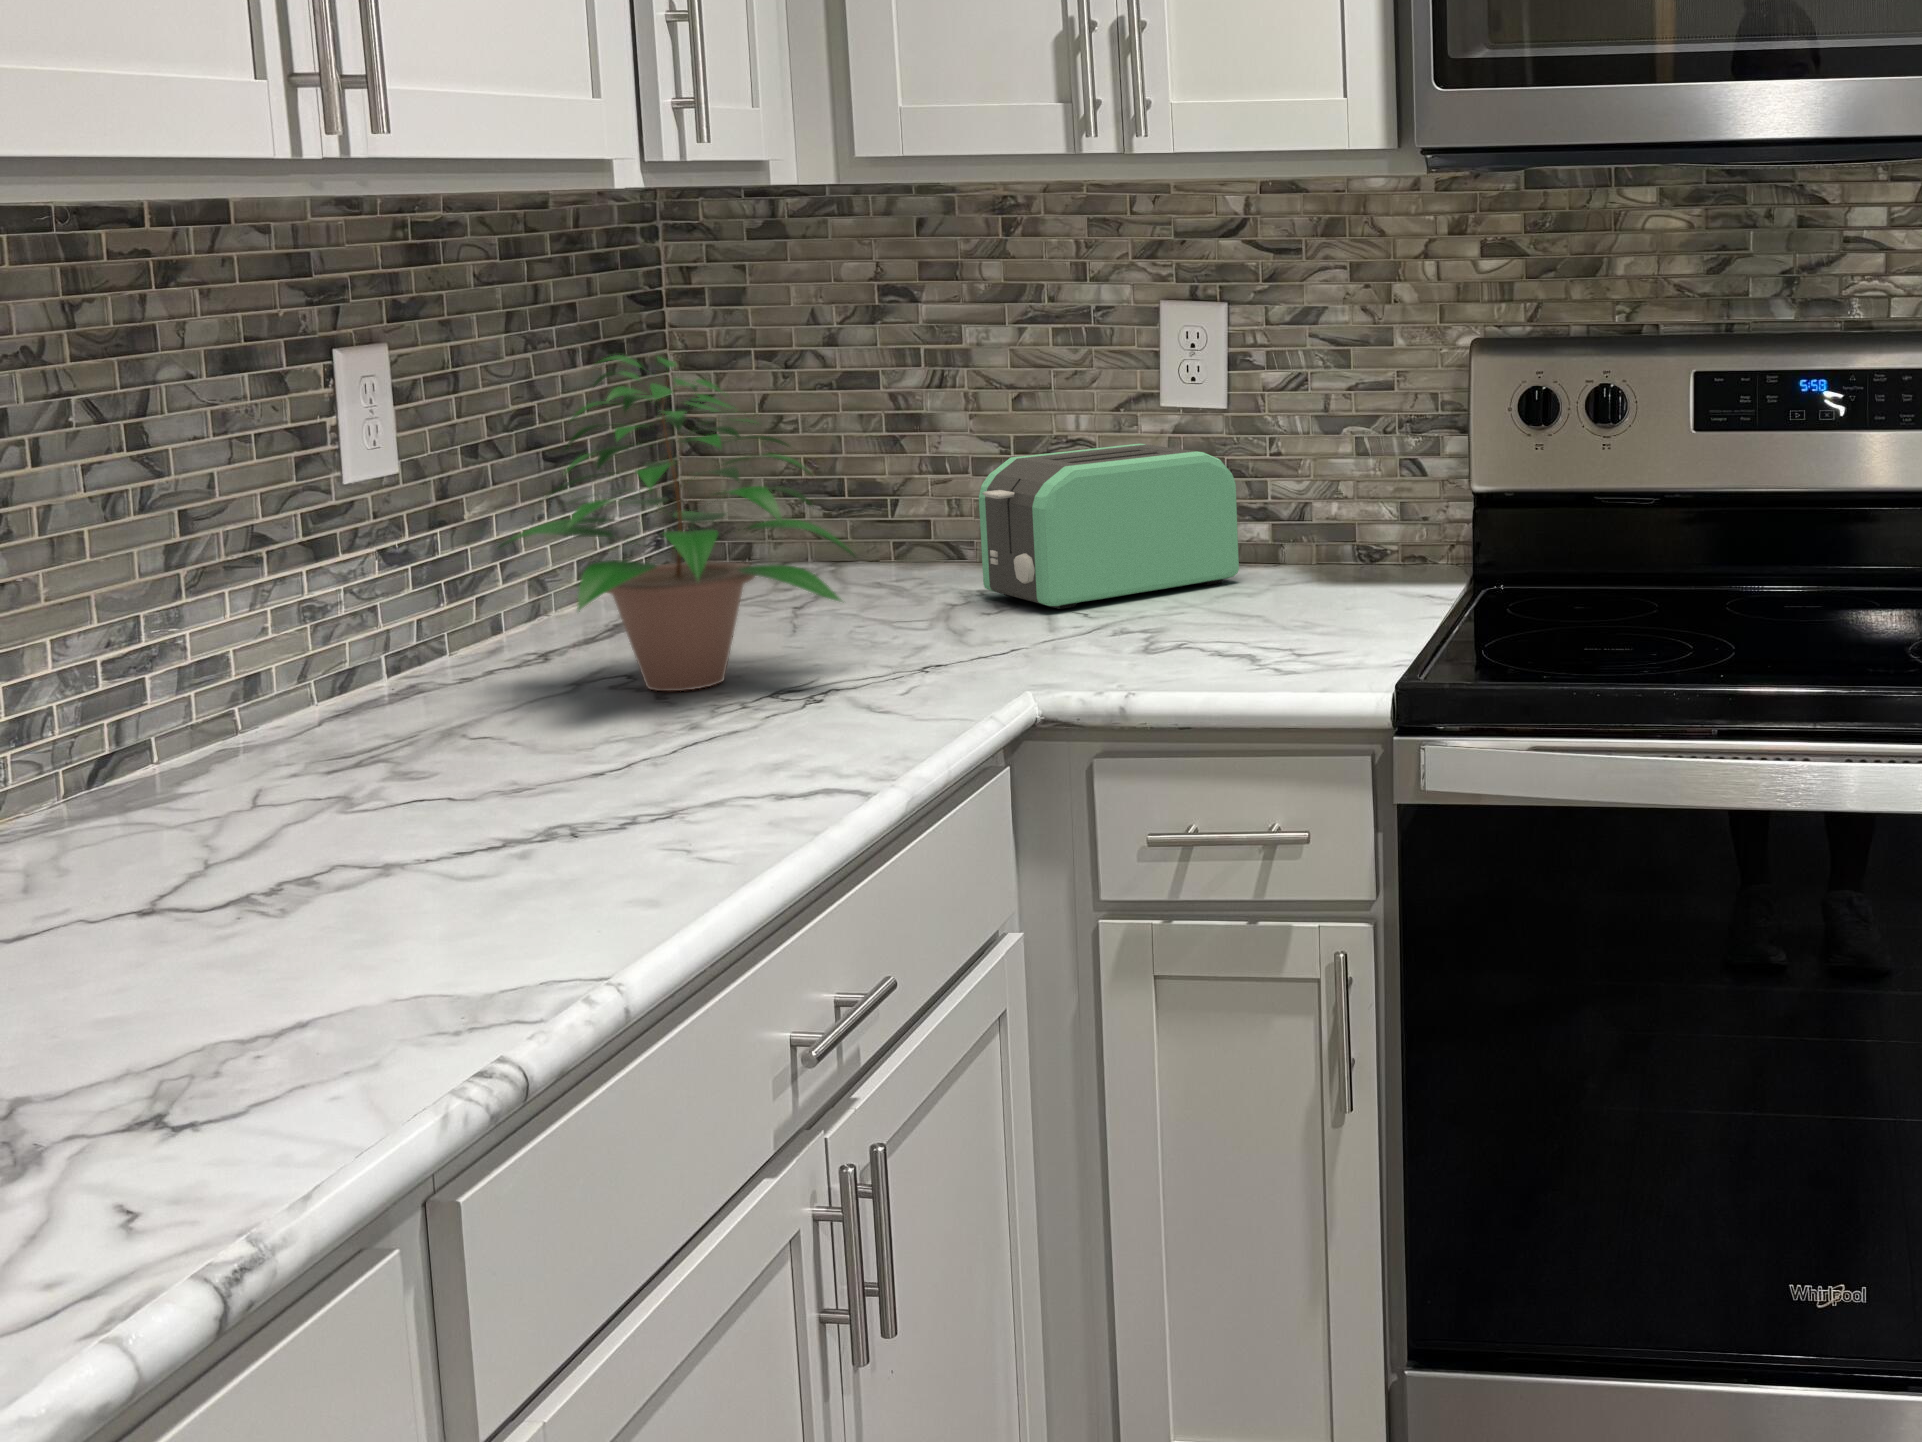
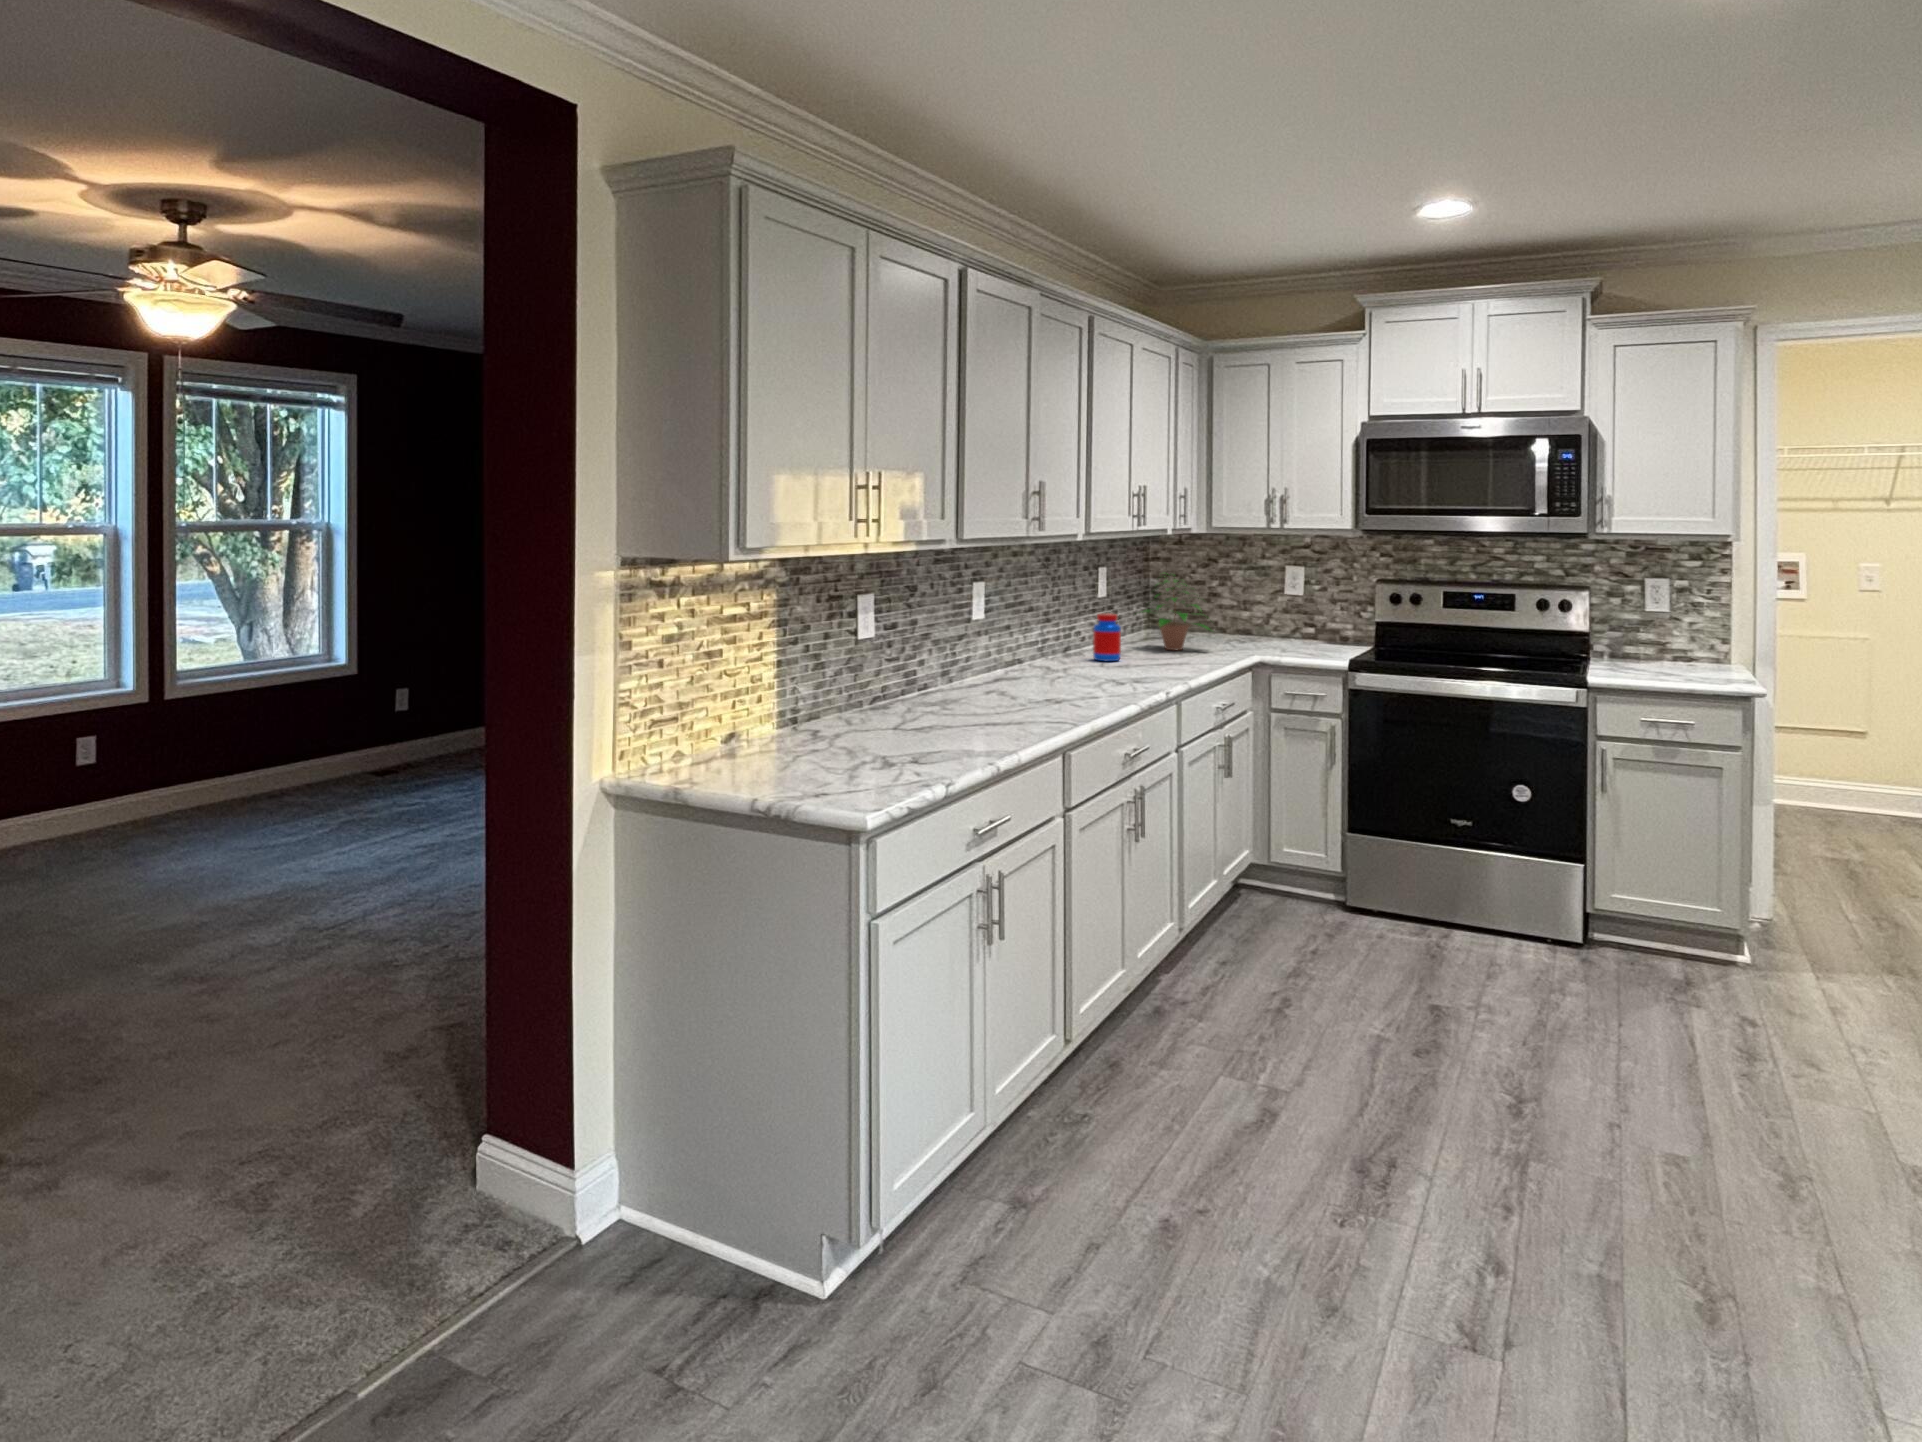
toaster: present [979,444,1239,609] -> none [1236,604,1306,644]
jar: none [141,586,317,843] -> present [1093,613,1121,661]

